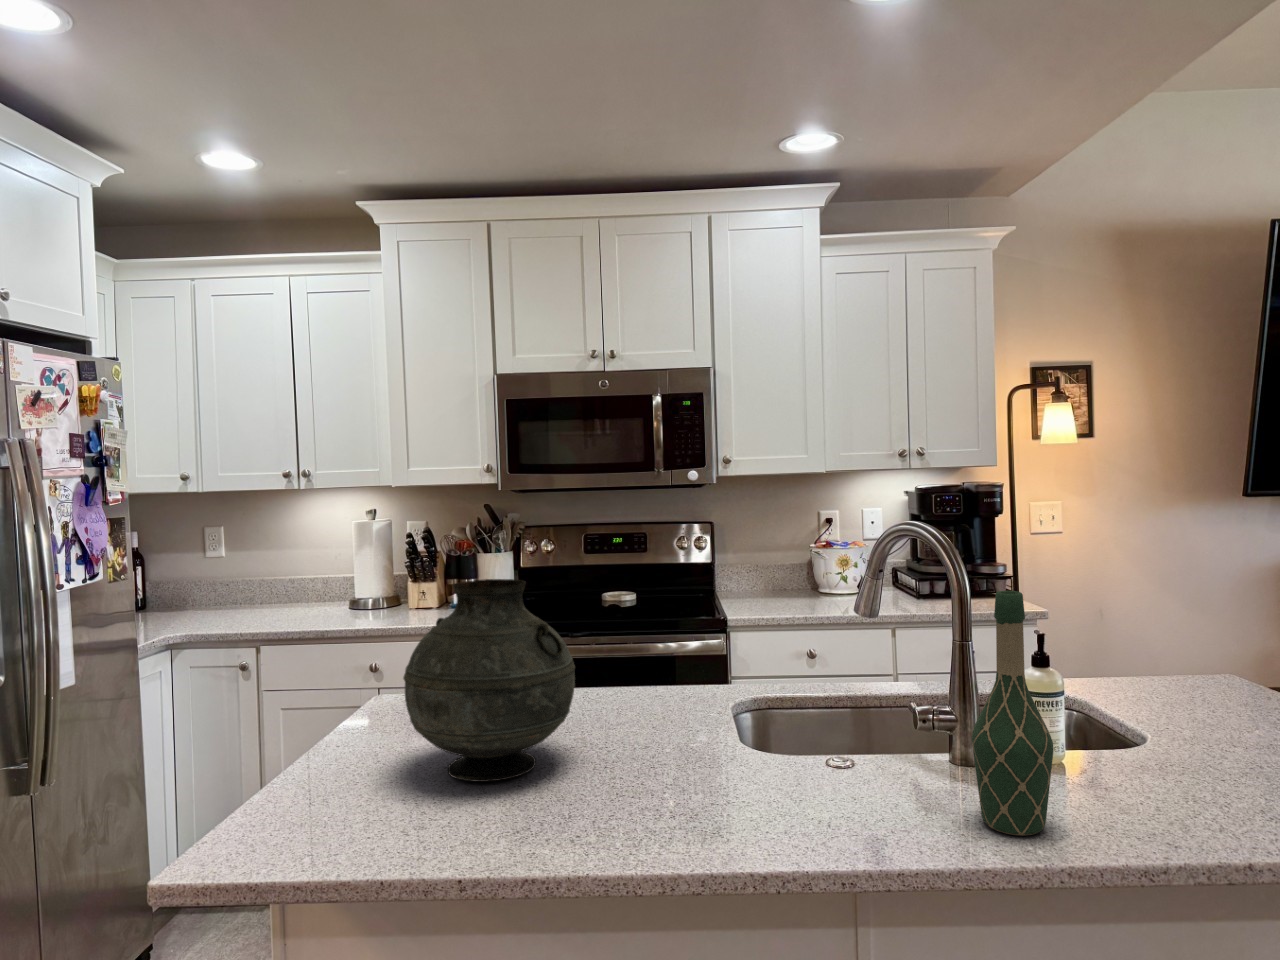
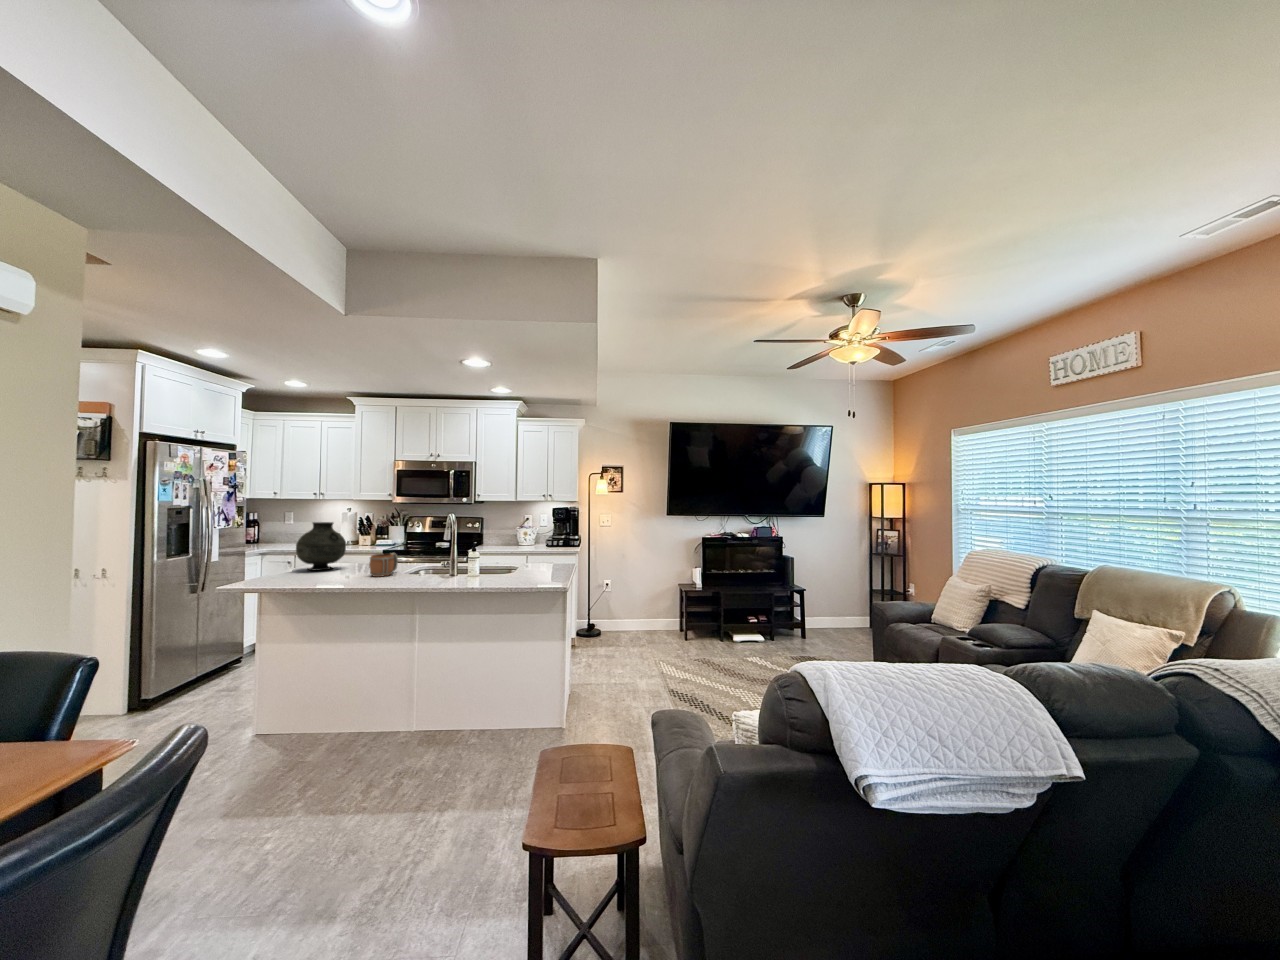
wine bottle: present [972,591,1053,836] -> none [412,524,430,576]
mug: none [775,708,875,838] -> present [369,553,398,577]

